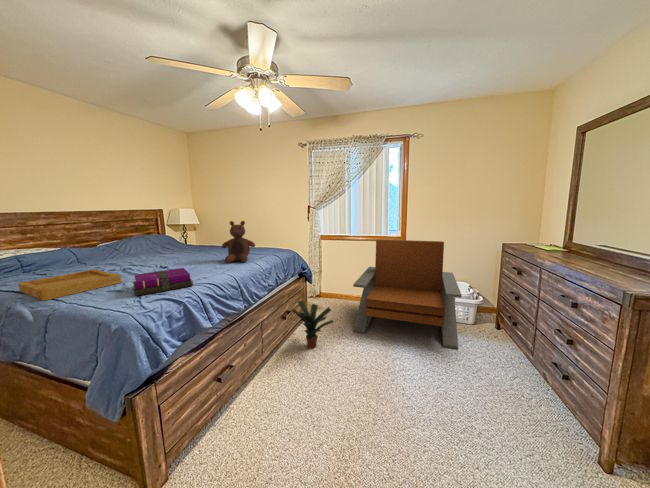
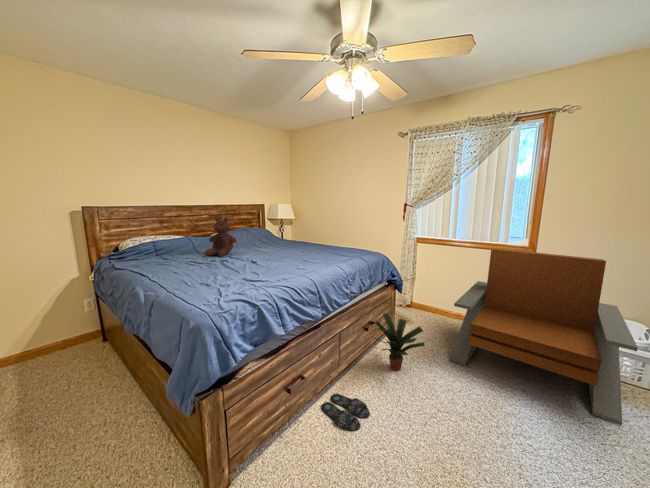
stuffed bear: present [222,221,255,263] -> present [205,217,237,256]
notebook: present [133,268,193,296] -> none [220,266,272,292]
tray: present [18,270,121,301] -> none [145,259,215,285]
slippers: none [250,377,294,403] -> present [321,394,370,431]

